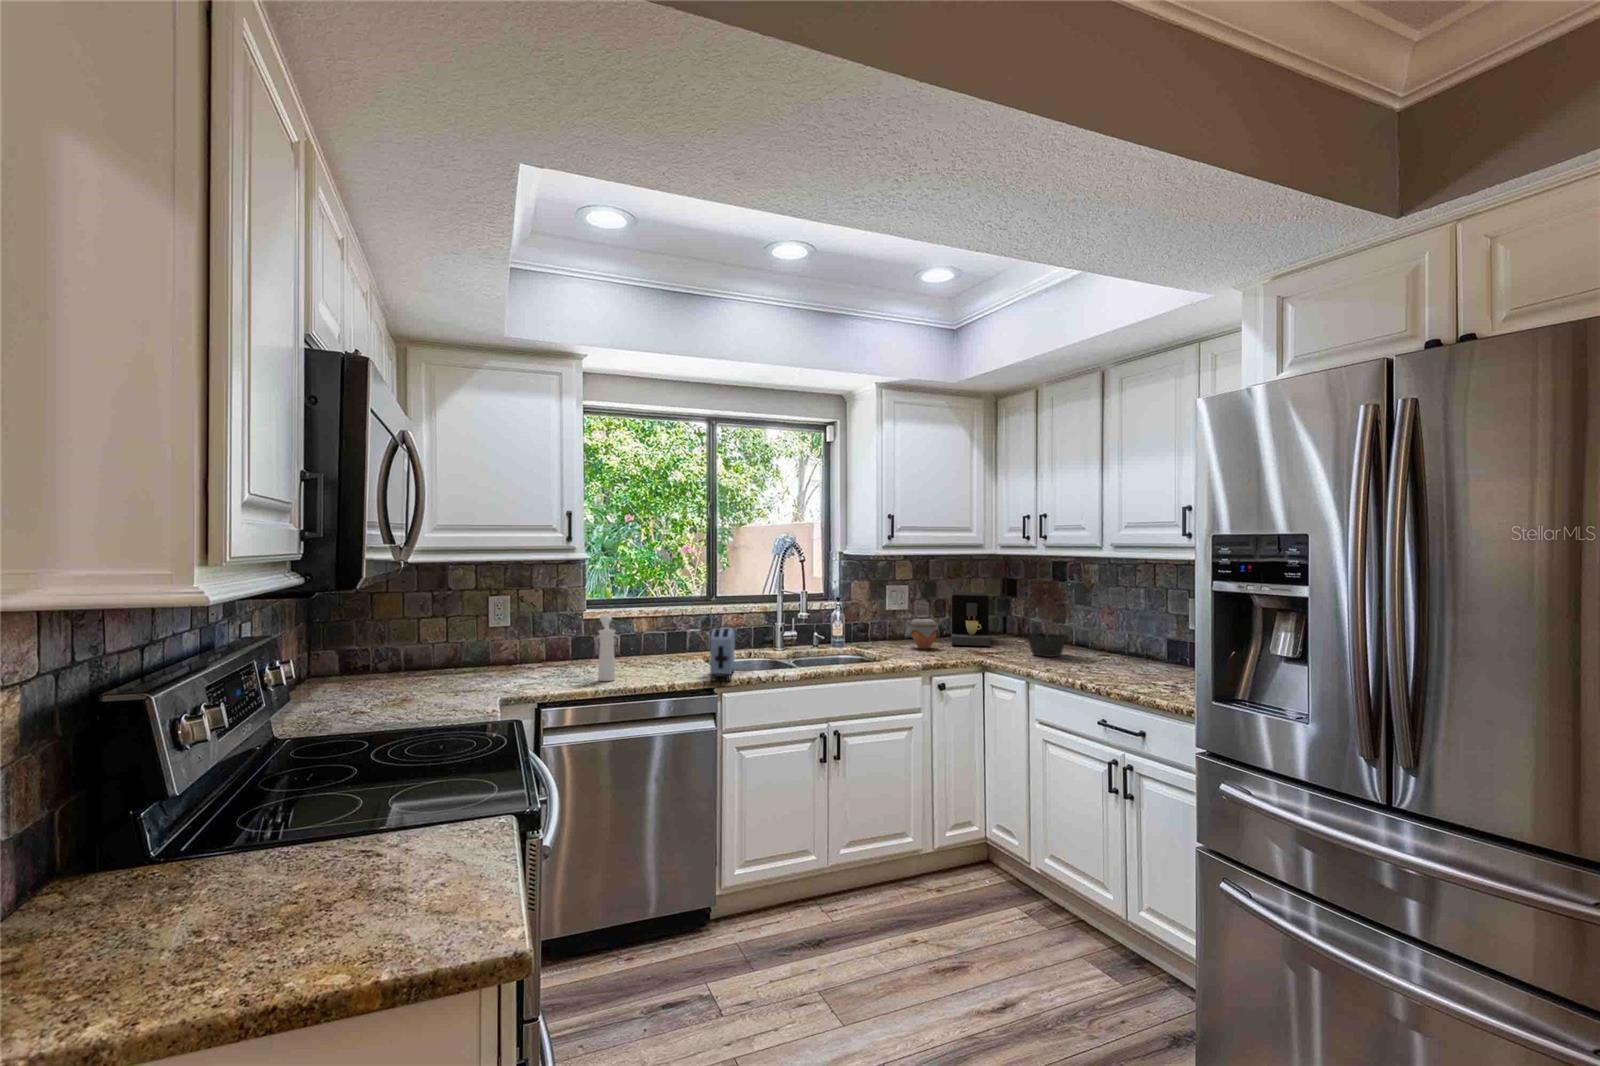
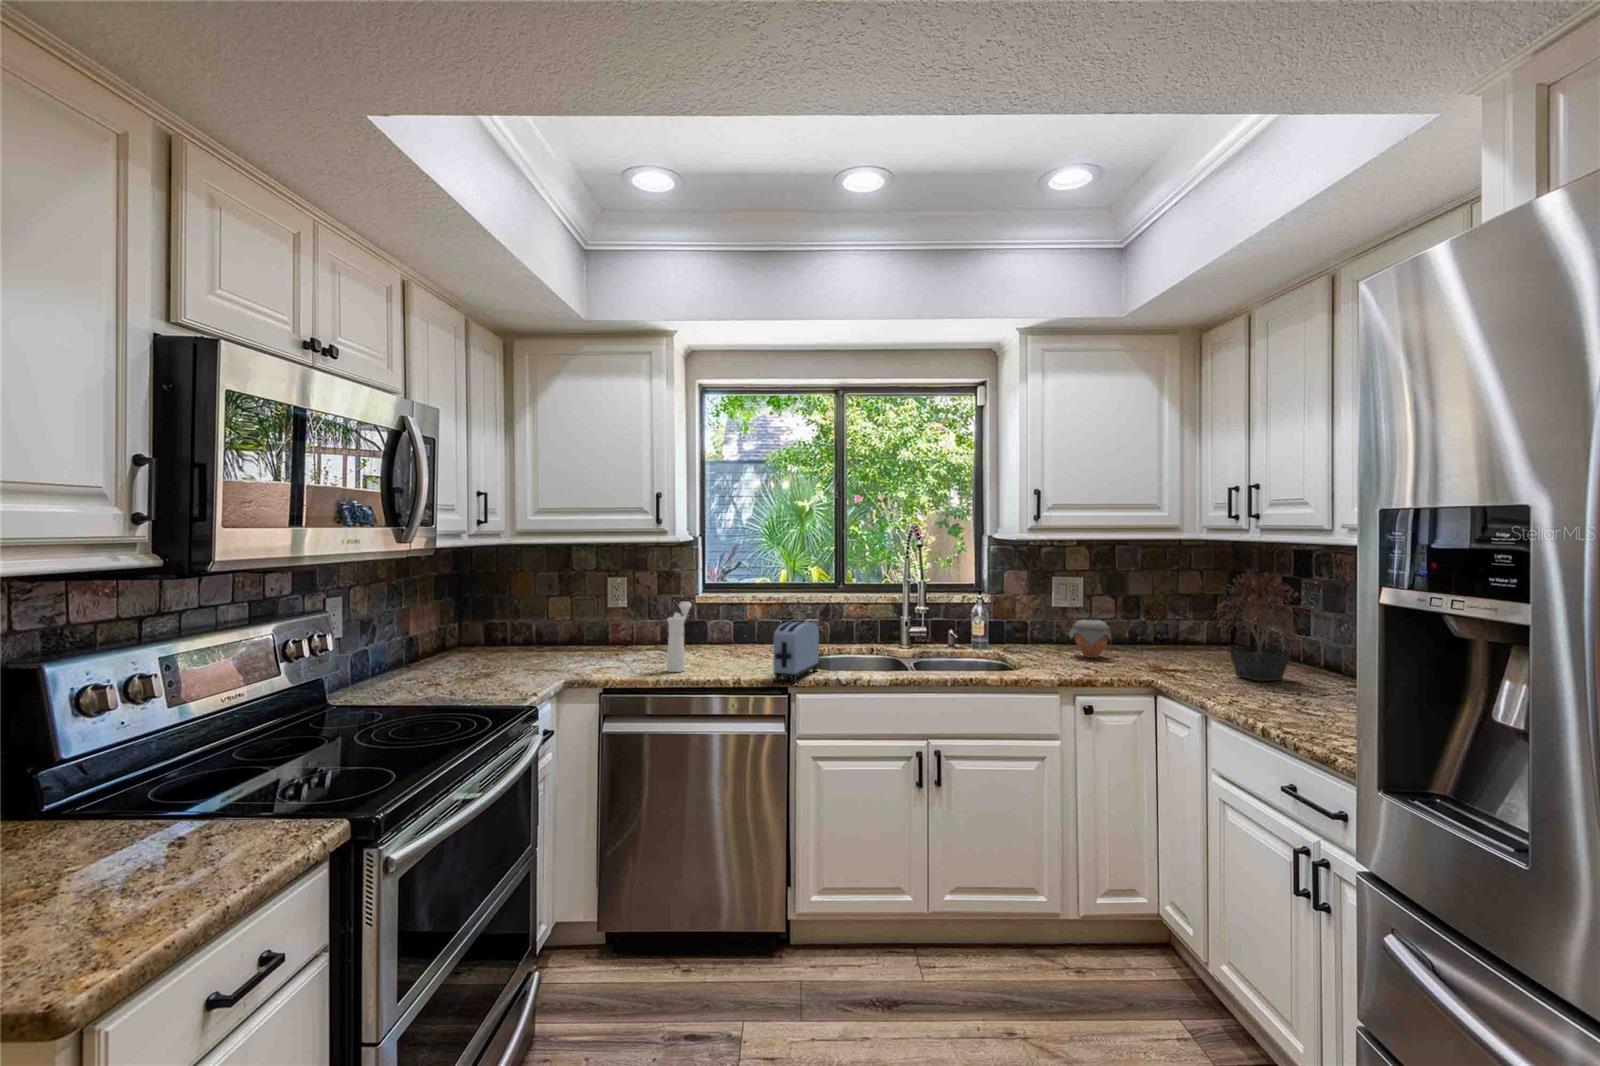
coffee maker: present [951,592,990,646] -> none [1134,587,1198,659]

